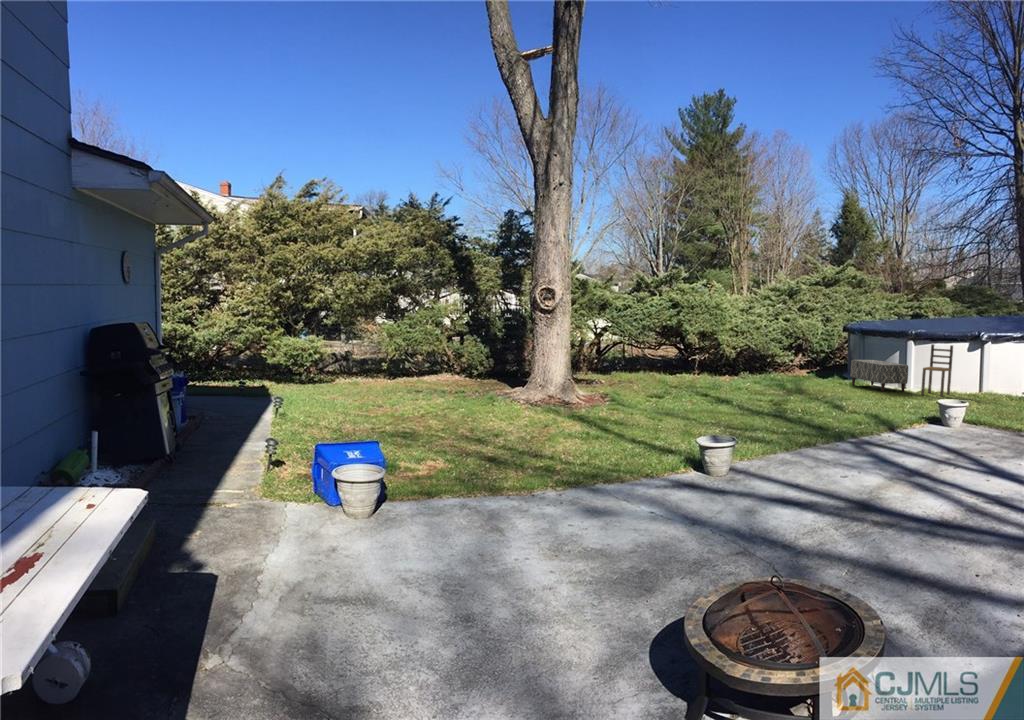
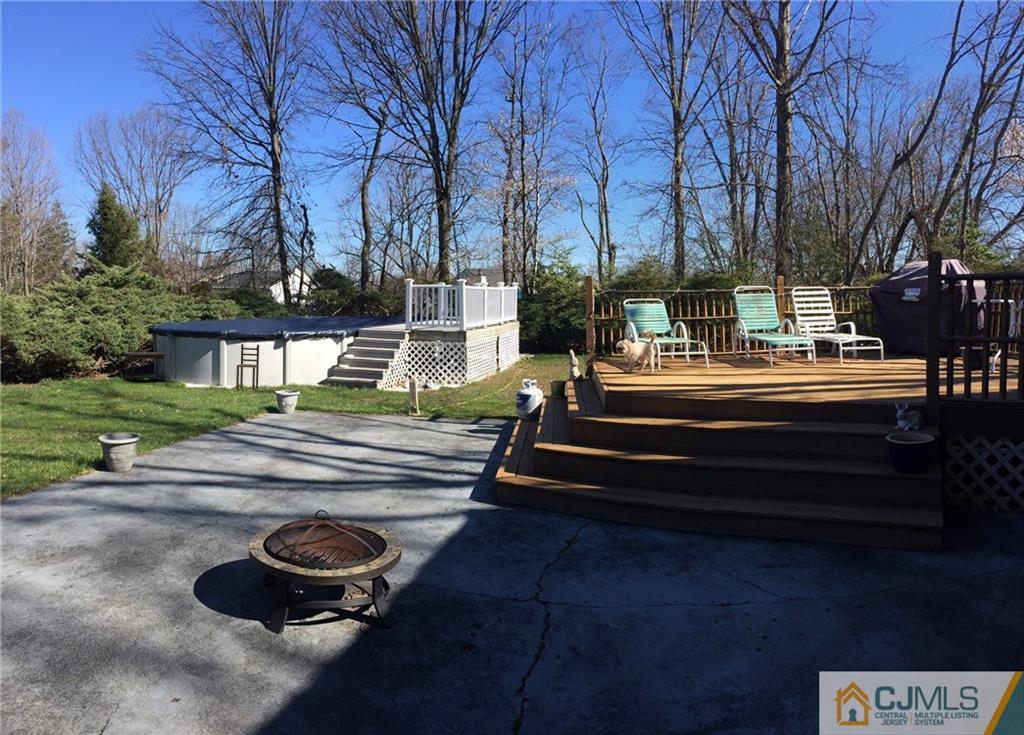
side table: none [815,350,857,379] -> present [124,352,166,381]
bench: present [850,360,908,392] -> none [167,360,223,390]

